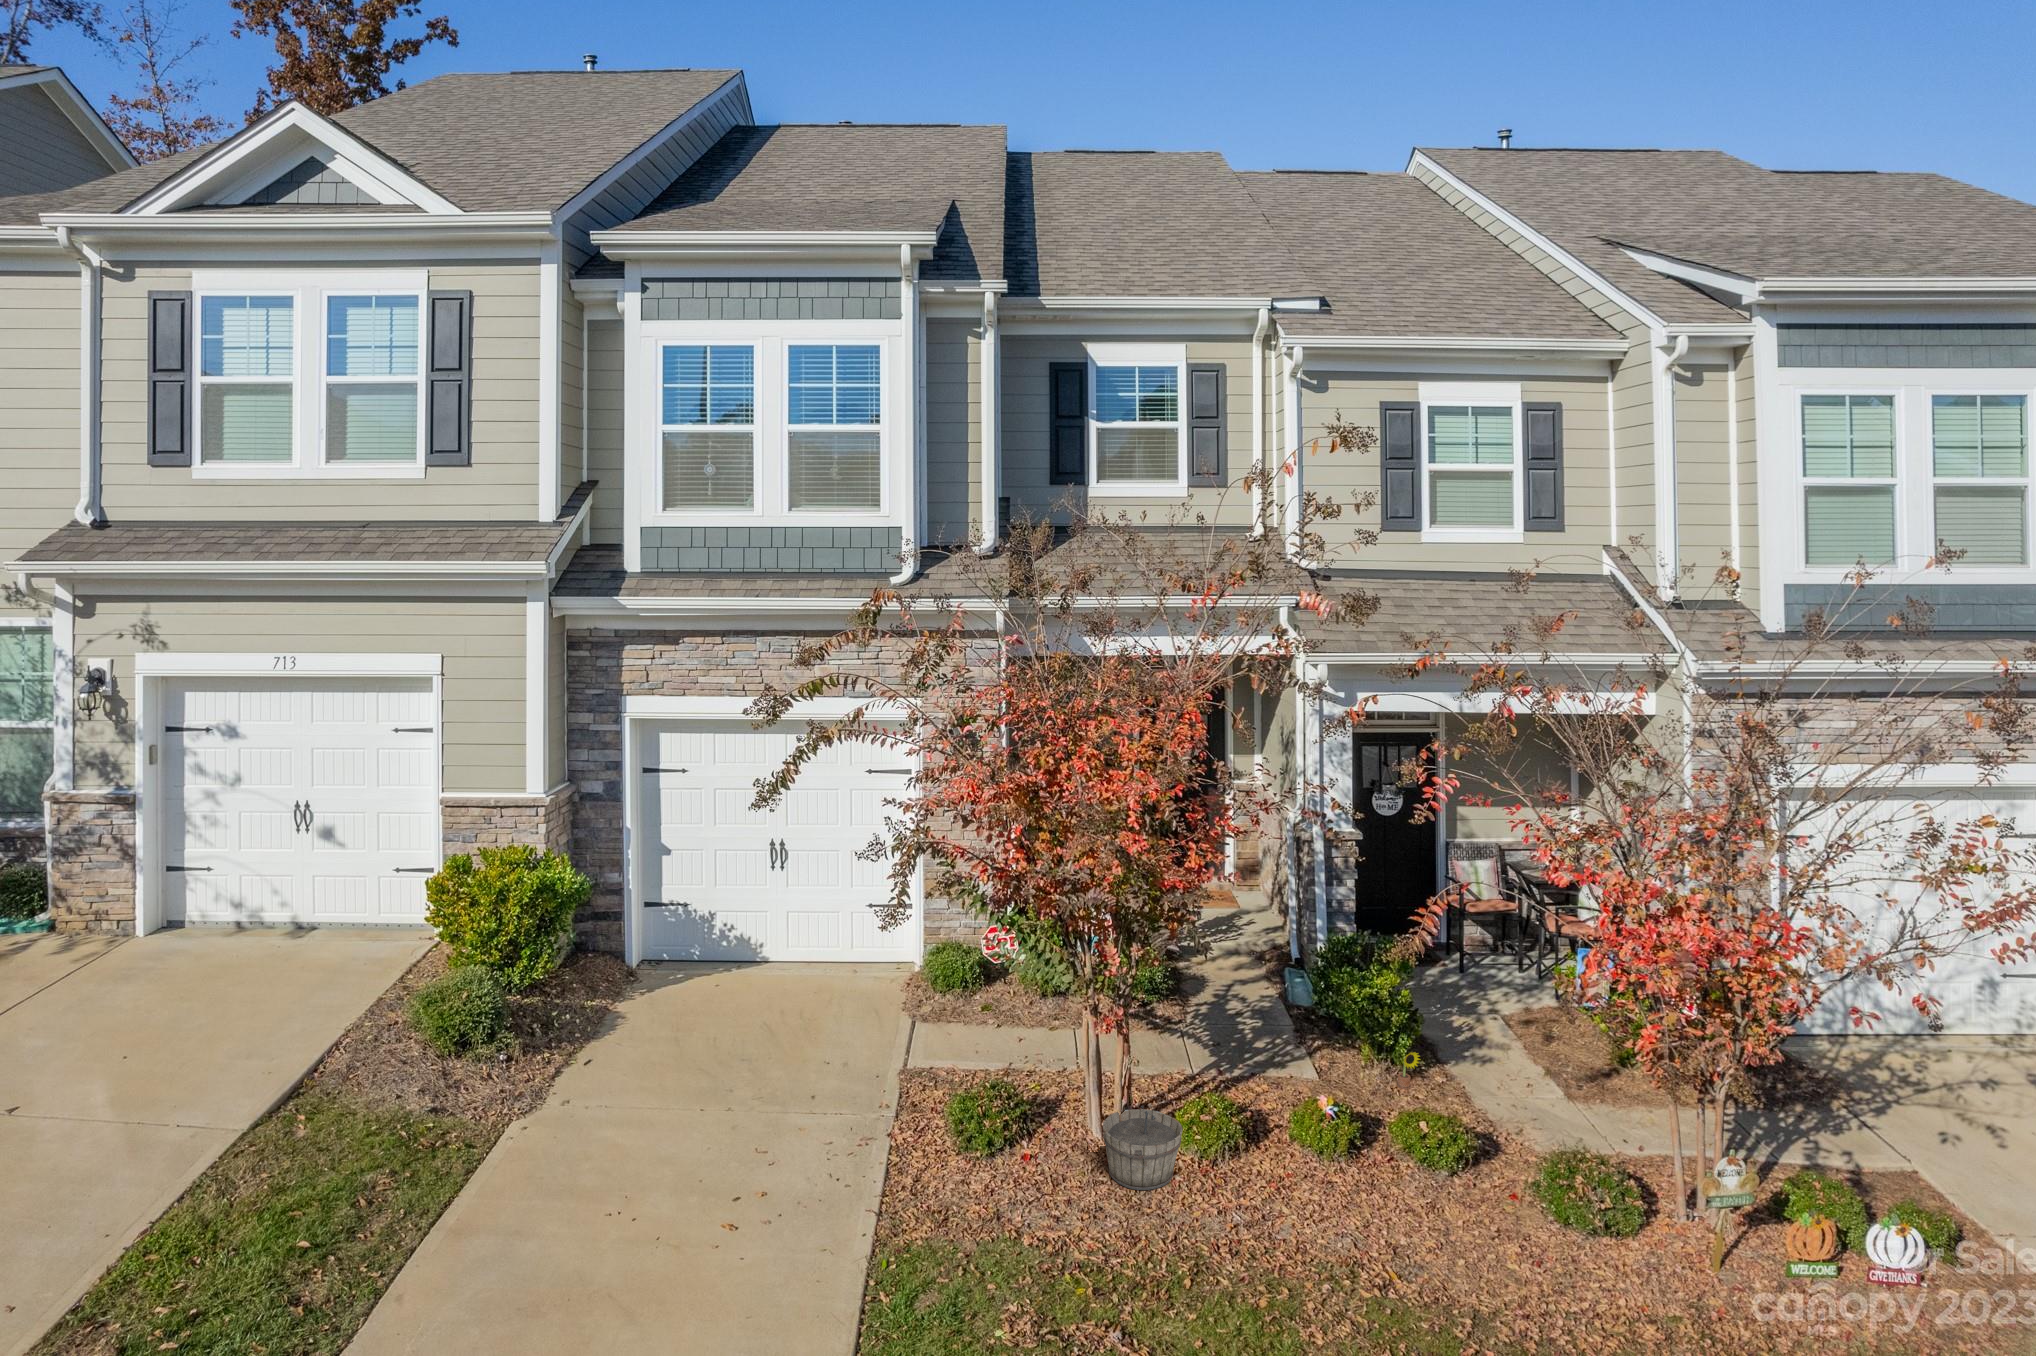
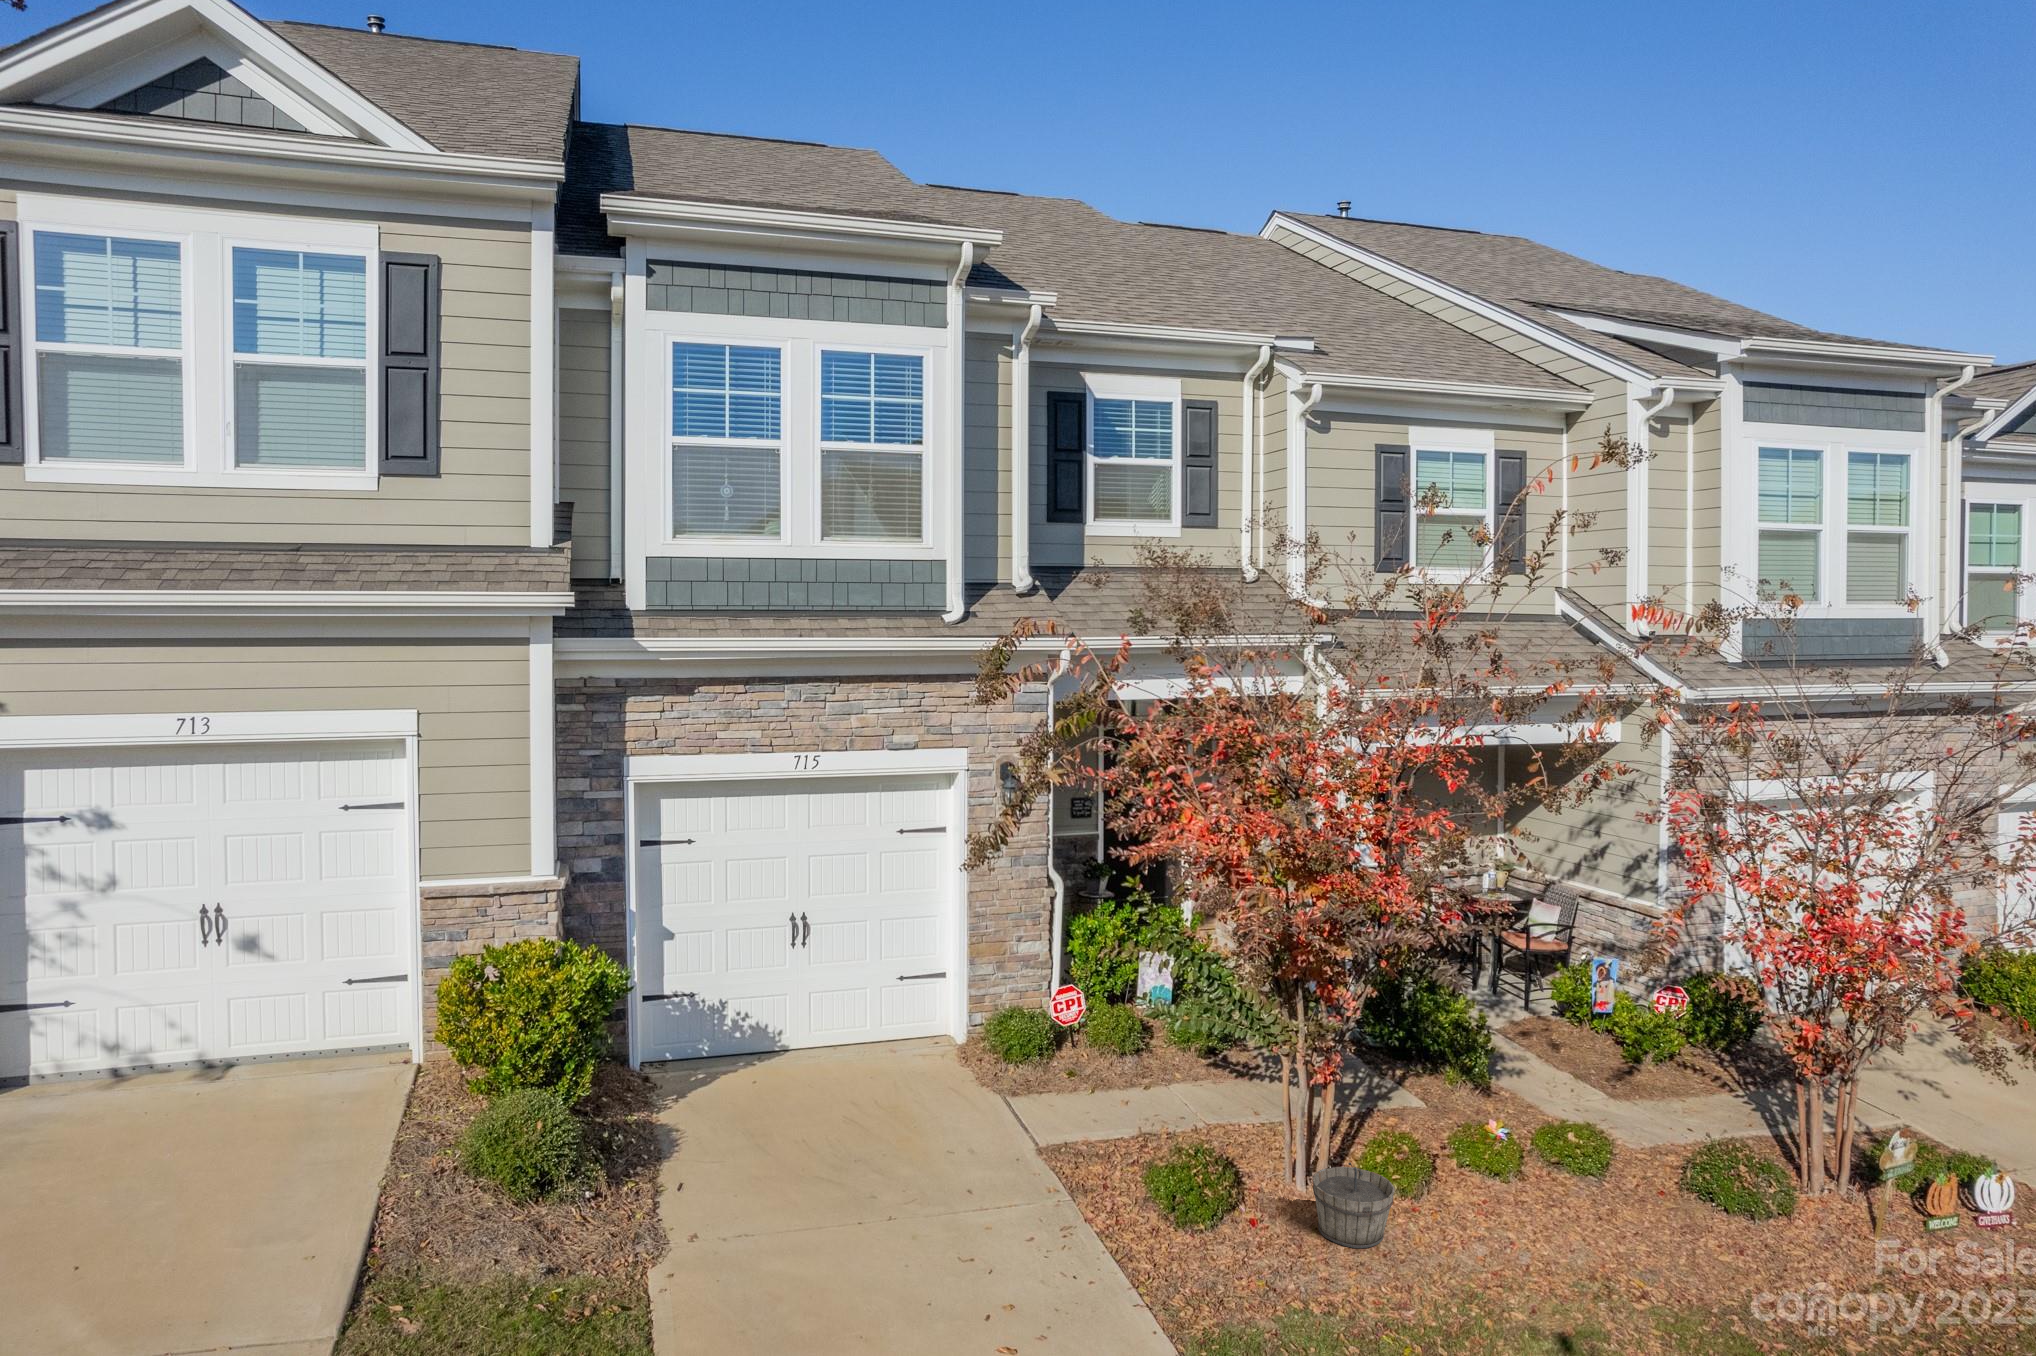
decorative plant: present [1397,1052,1420,1089] -> none [1501,1087,1525,1124]

